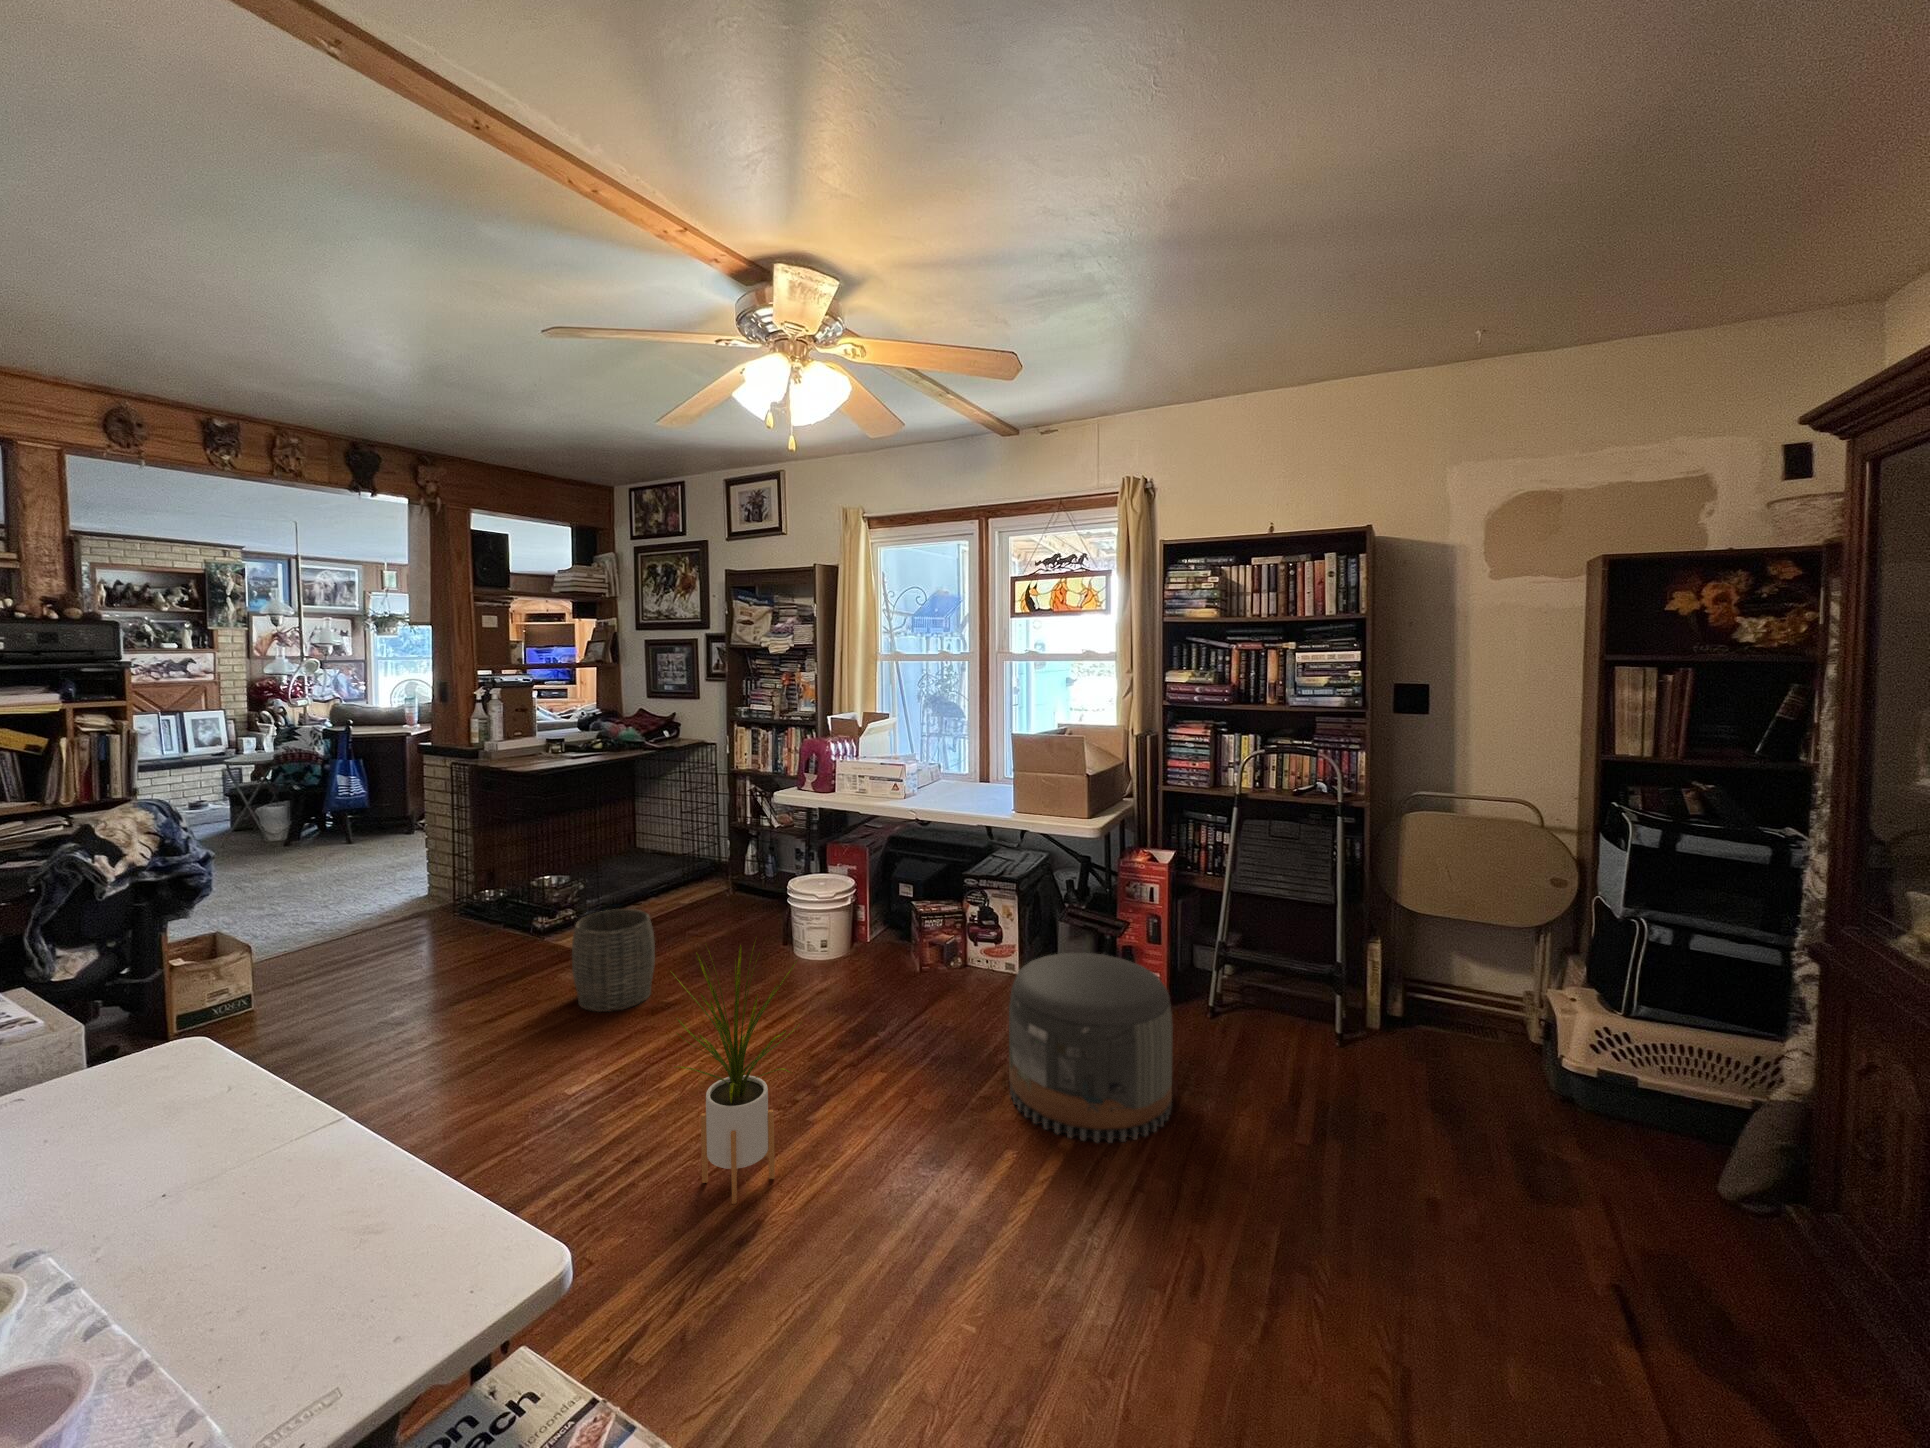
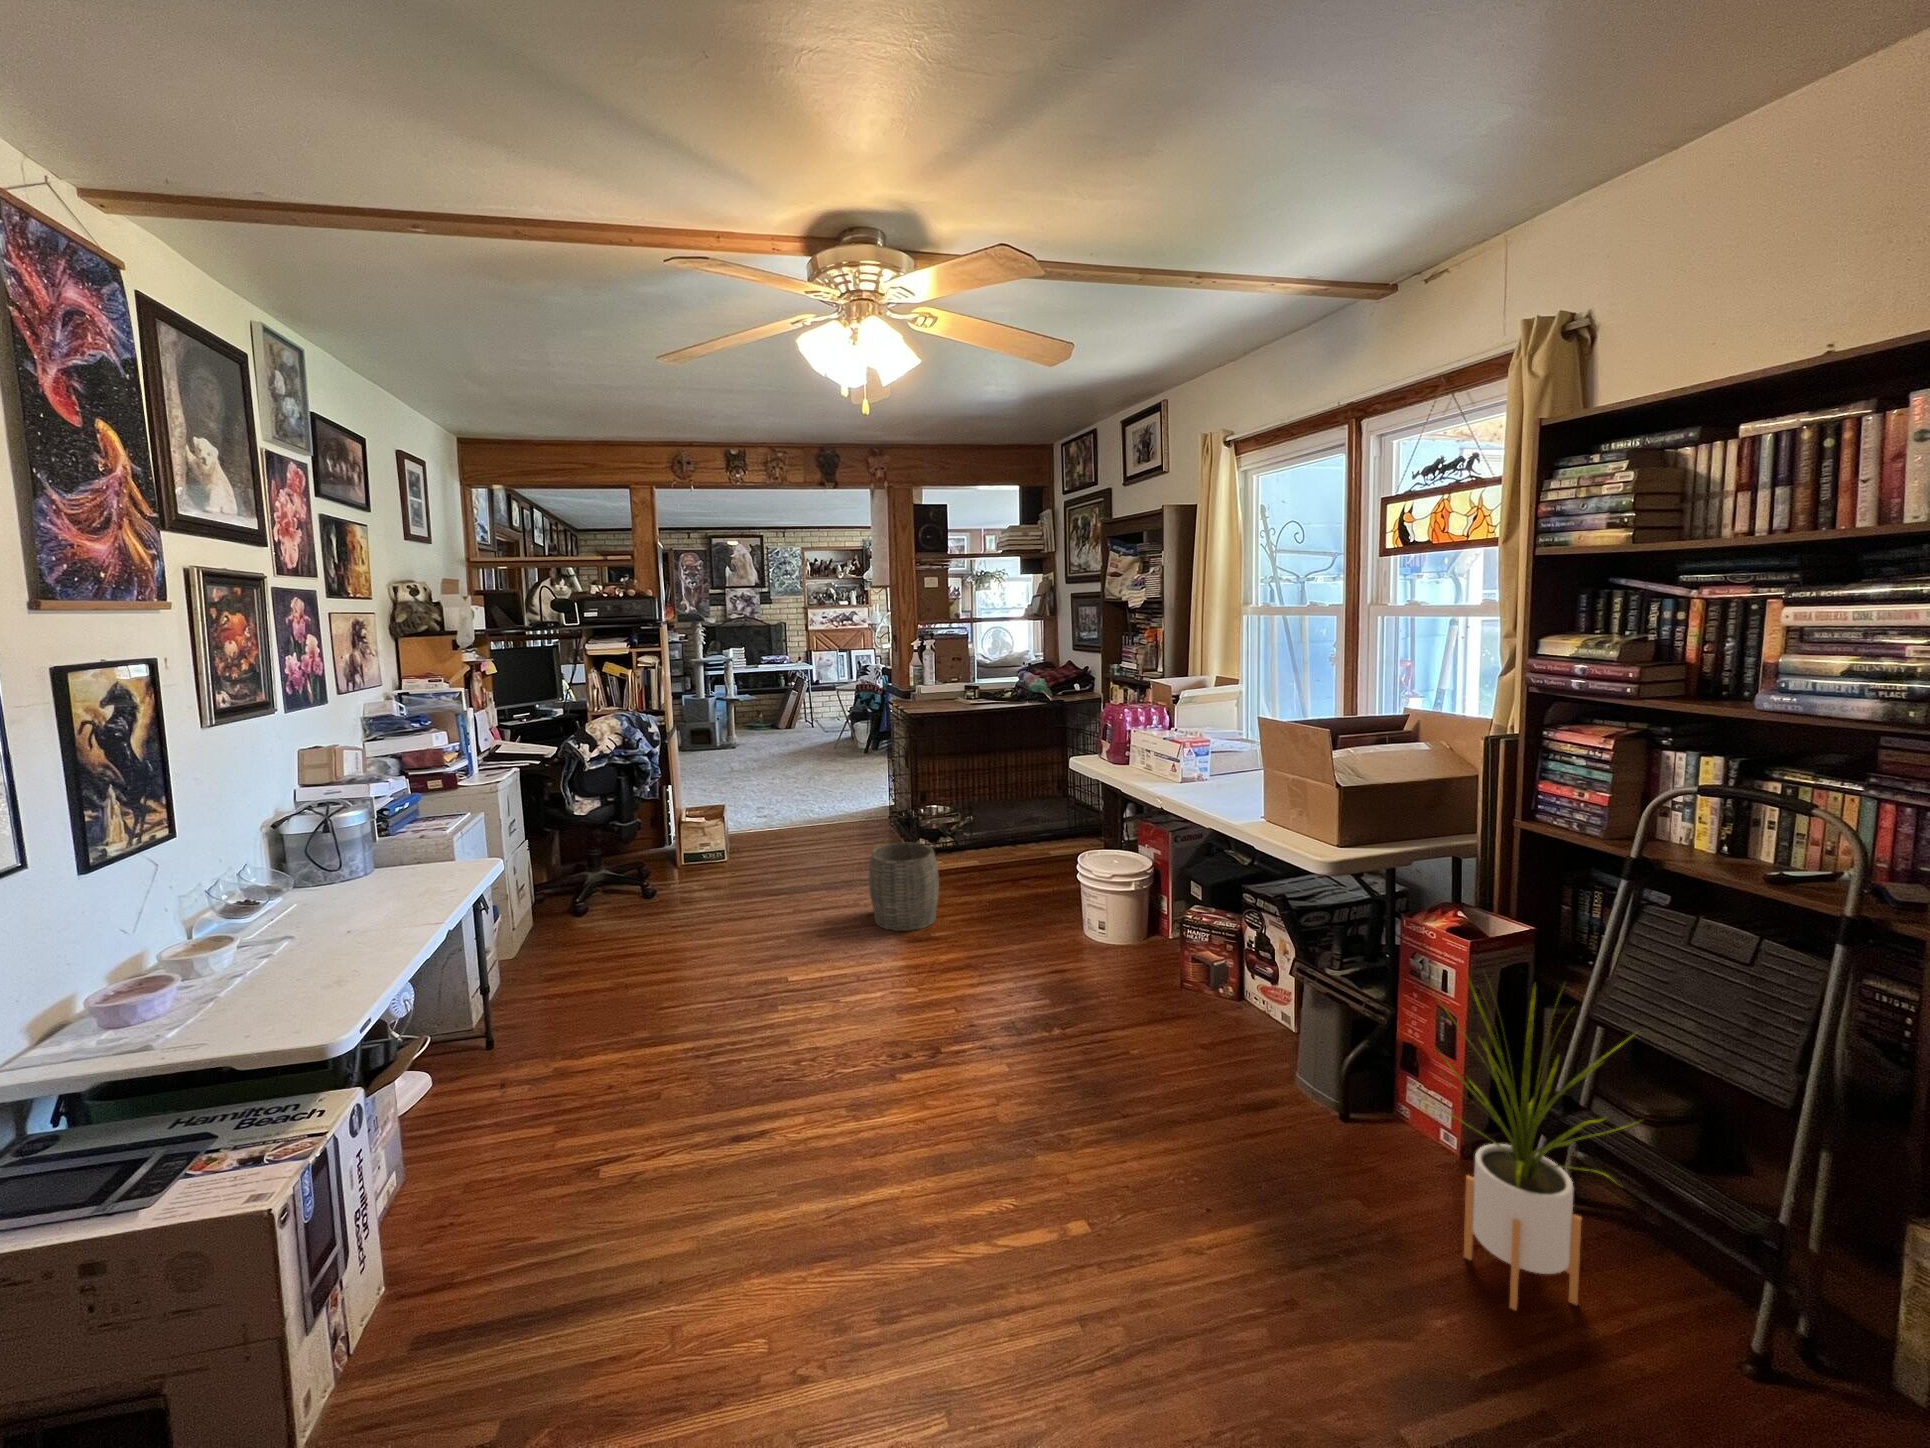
house plant: present [671,940,802,1204] -> present [1431,975,1636,1310]
pouf: present [1009,953,1173,1143] -> none [1071,1005,1293,1285]

